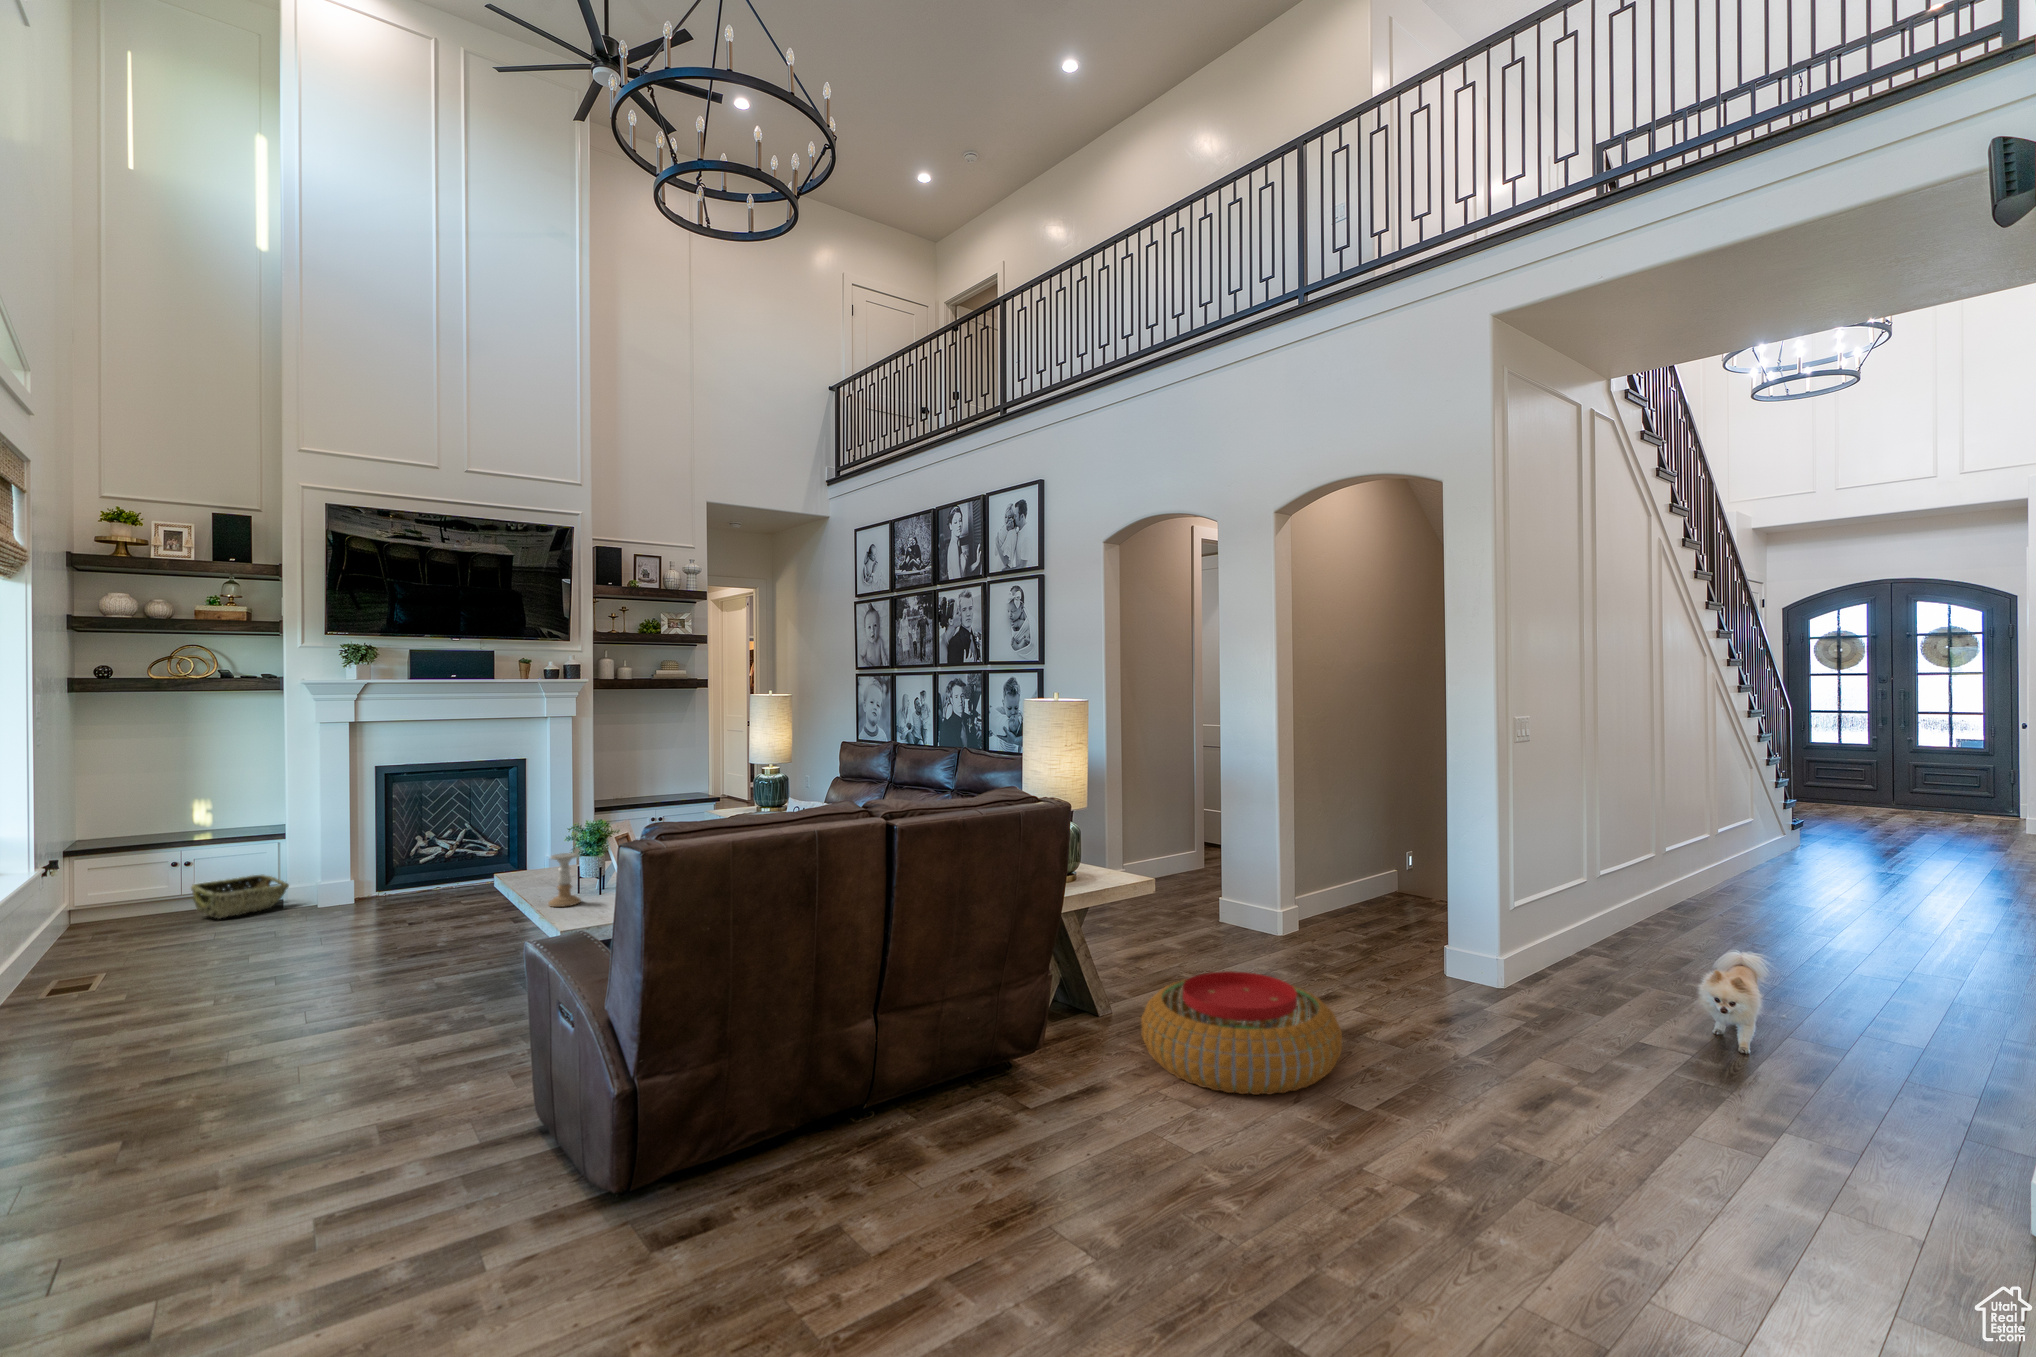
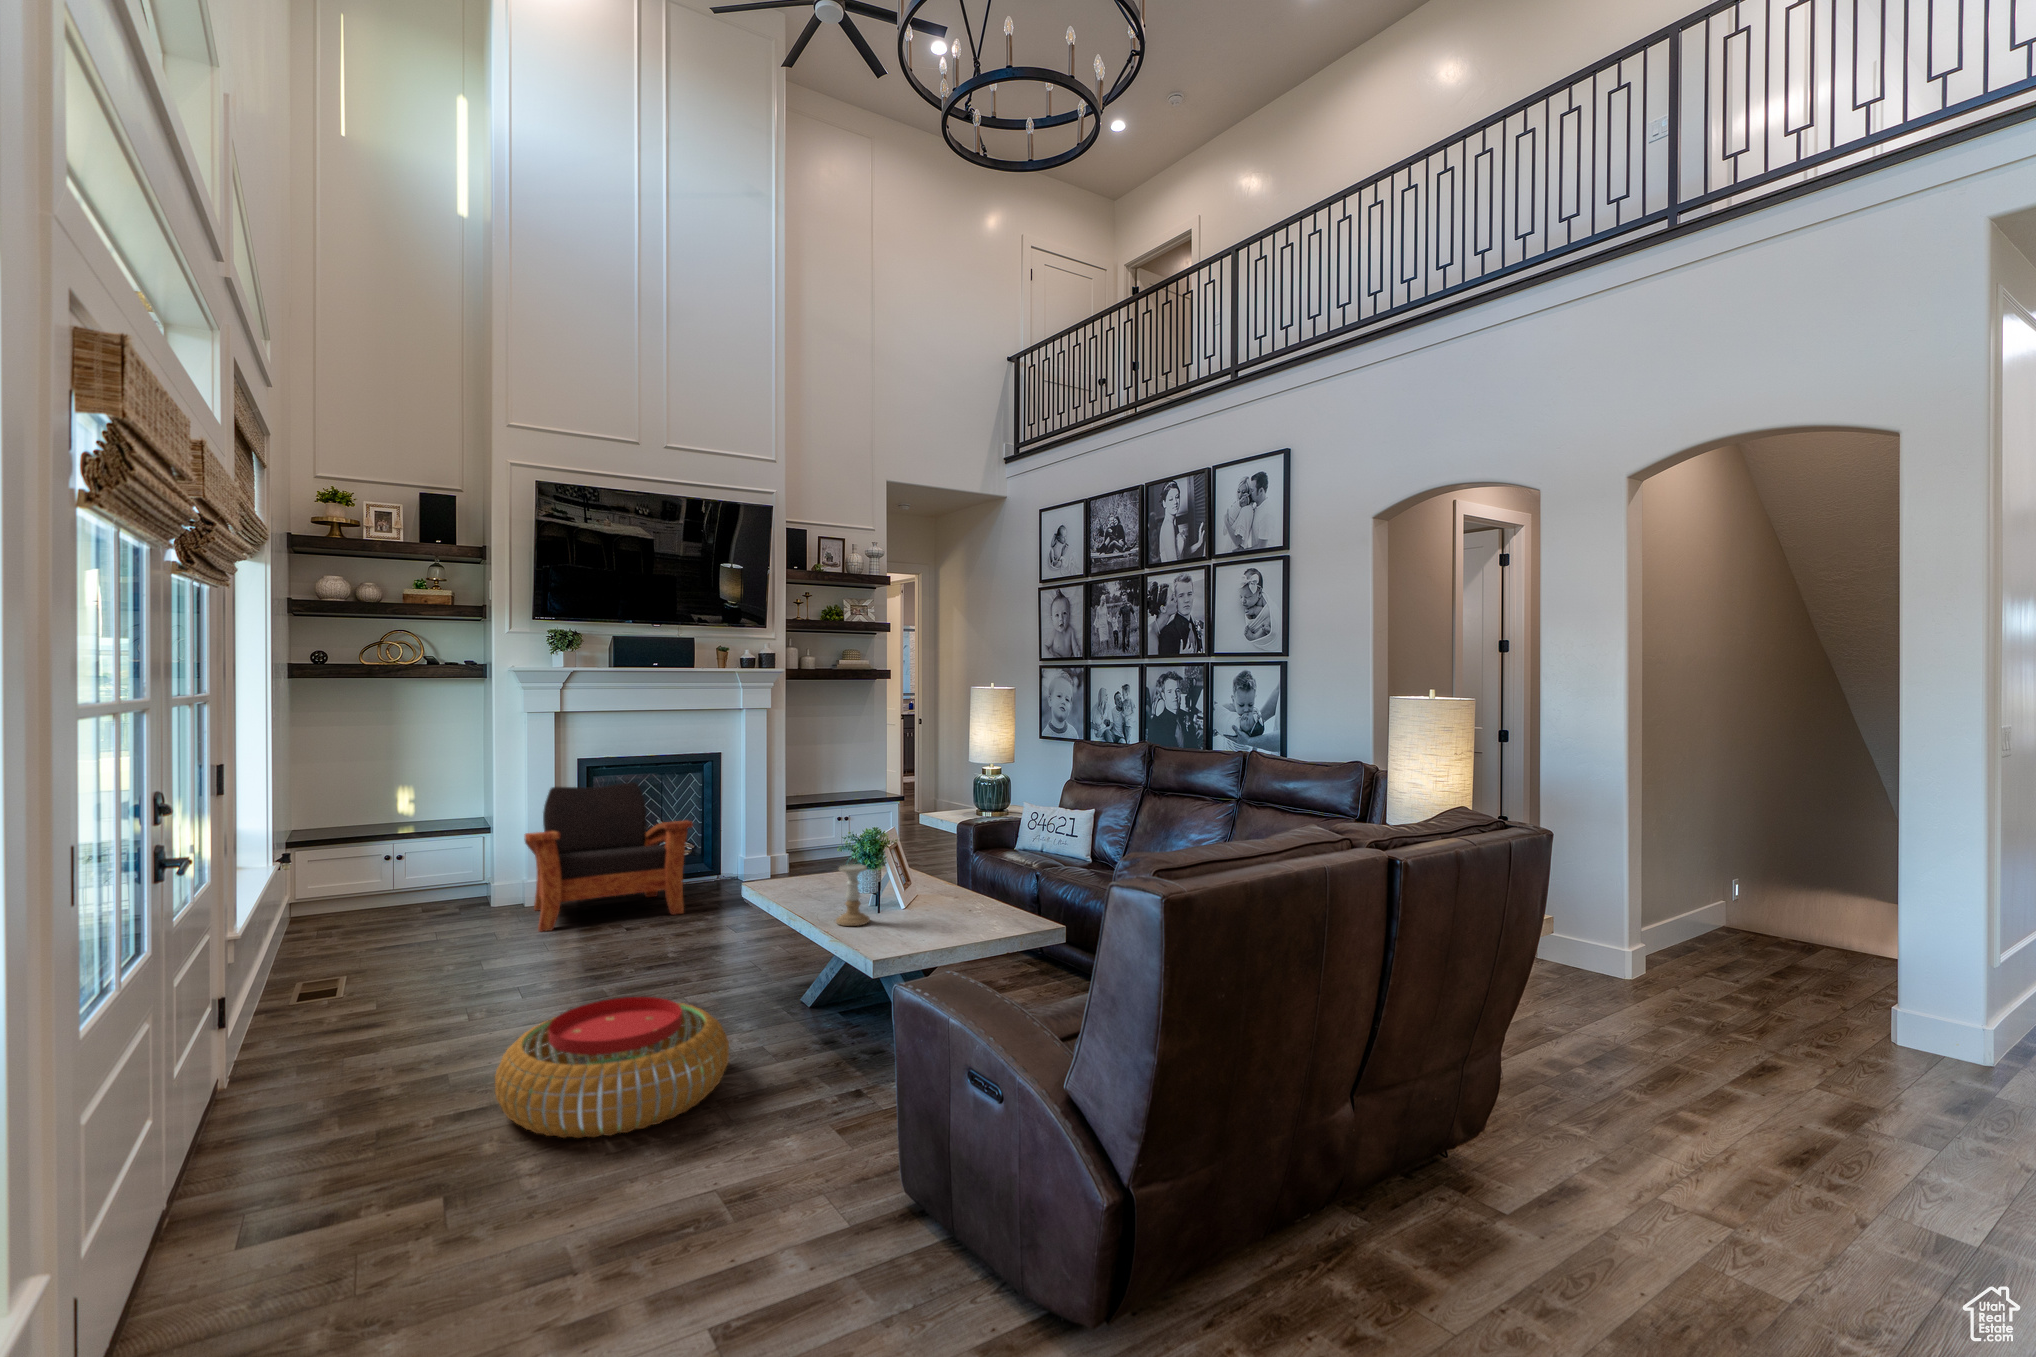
armchair: none [309,788,482,930] -> present [524,782,693,932]
woven basket: present [191,875,289,918] -> none [405,870,496,916]
pouf: present [1142,971,1342,1095] -> present [495,997,729,1138]

